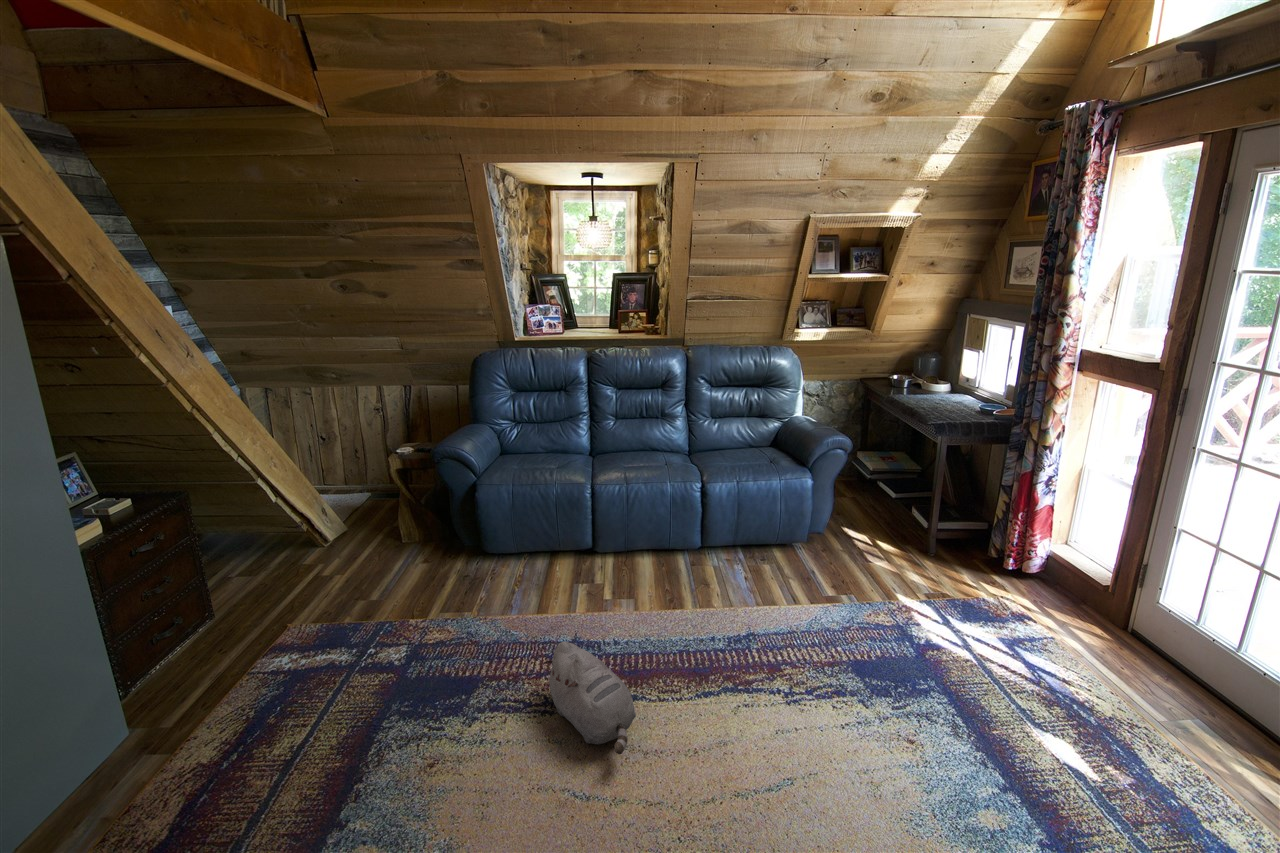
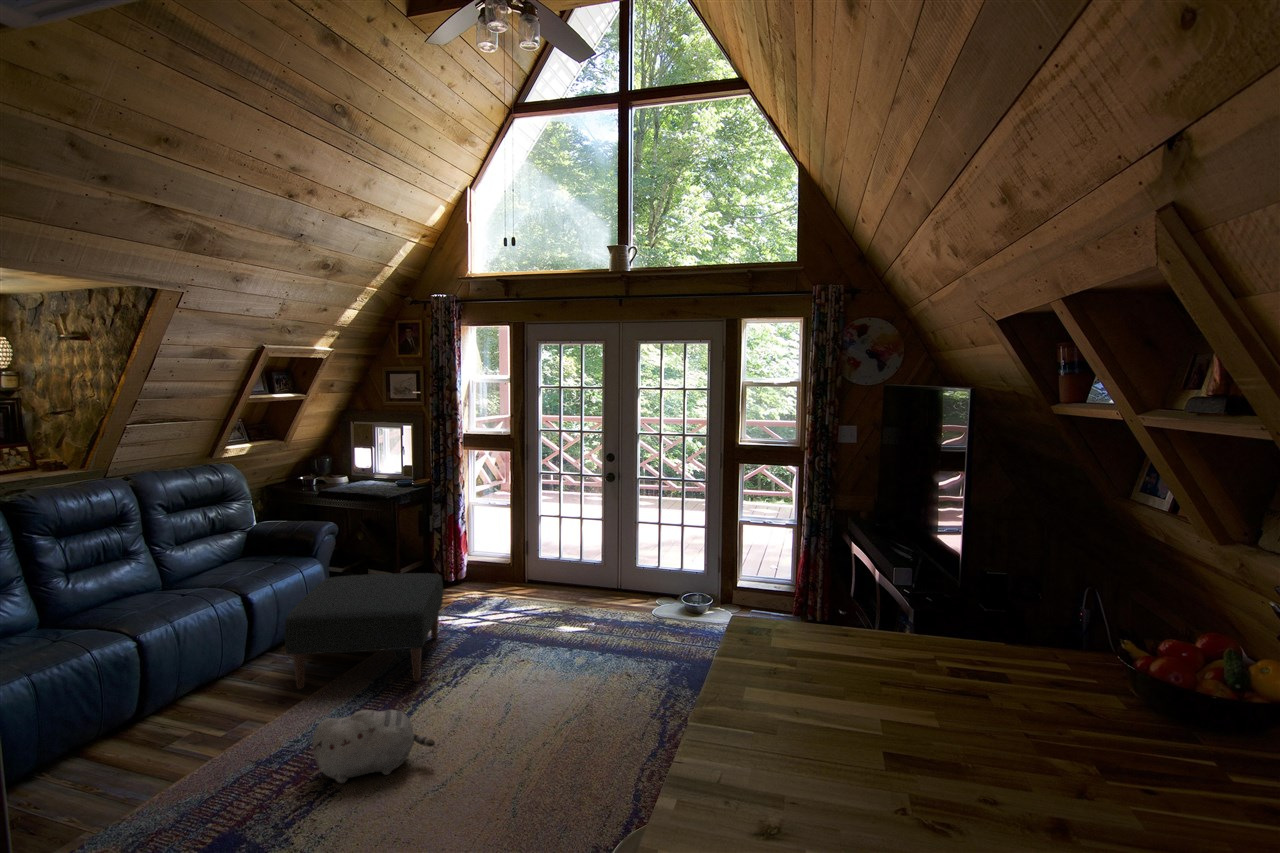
ottoman: none [683,496,896,667] -> present [285,573,443,689]

